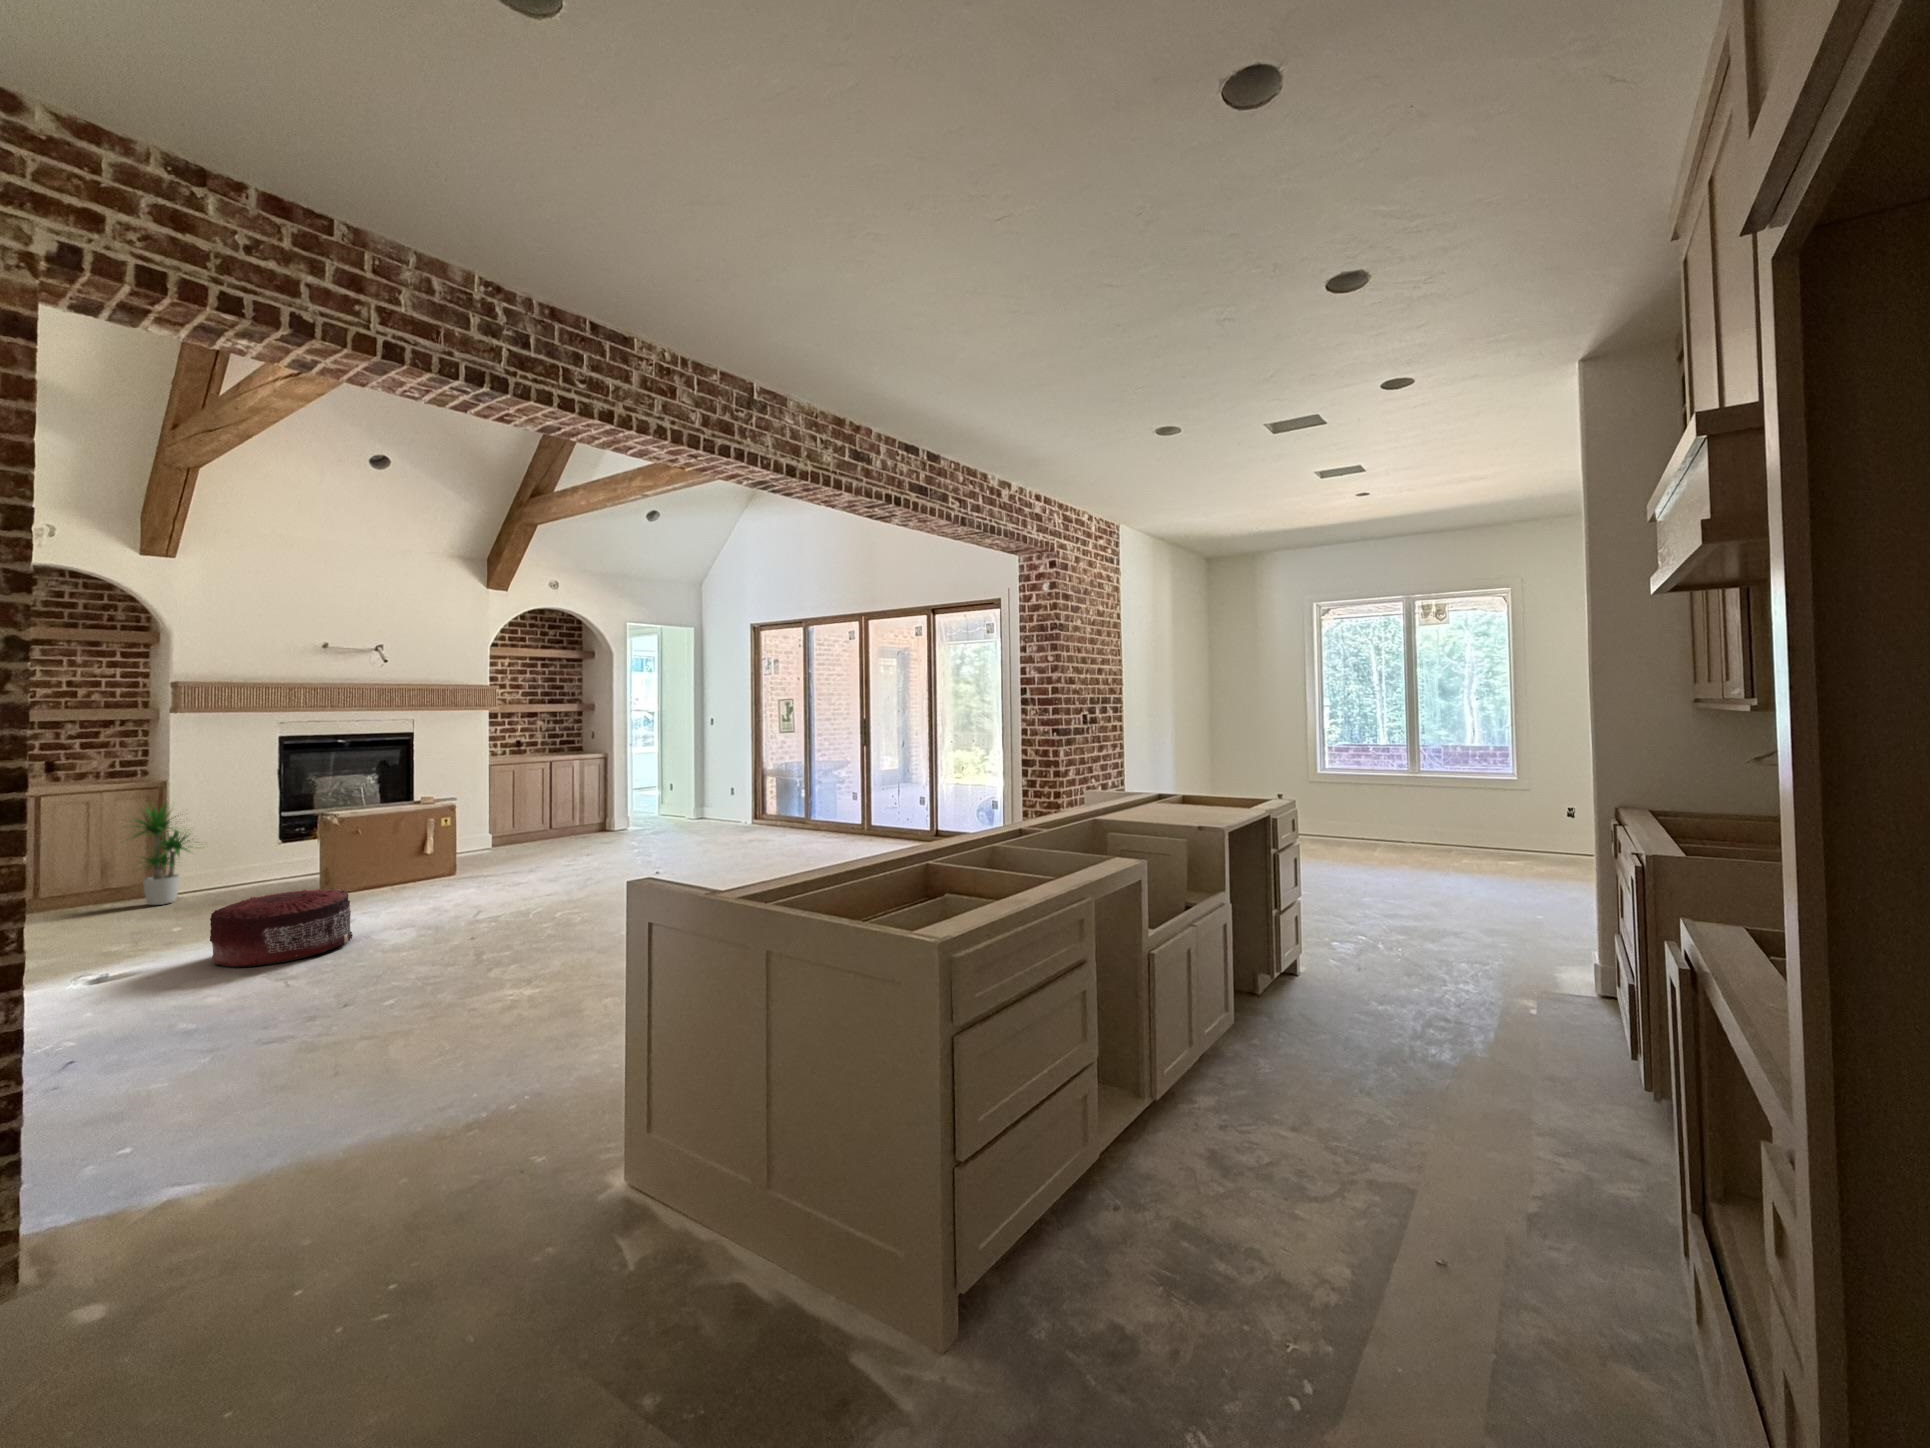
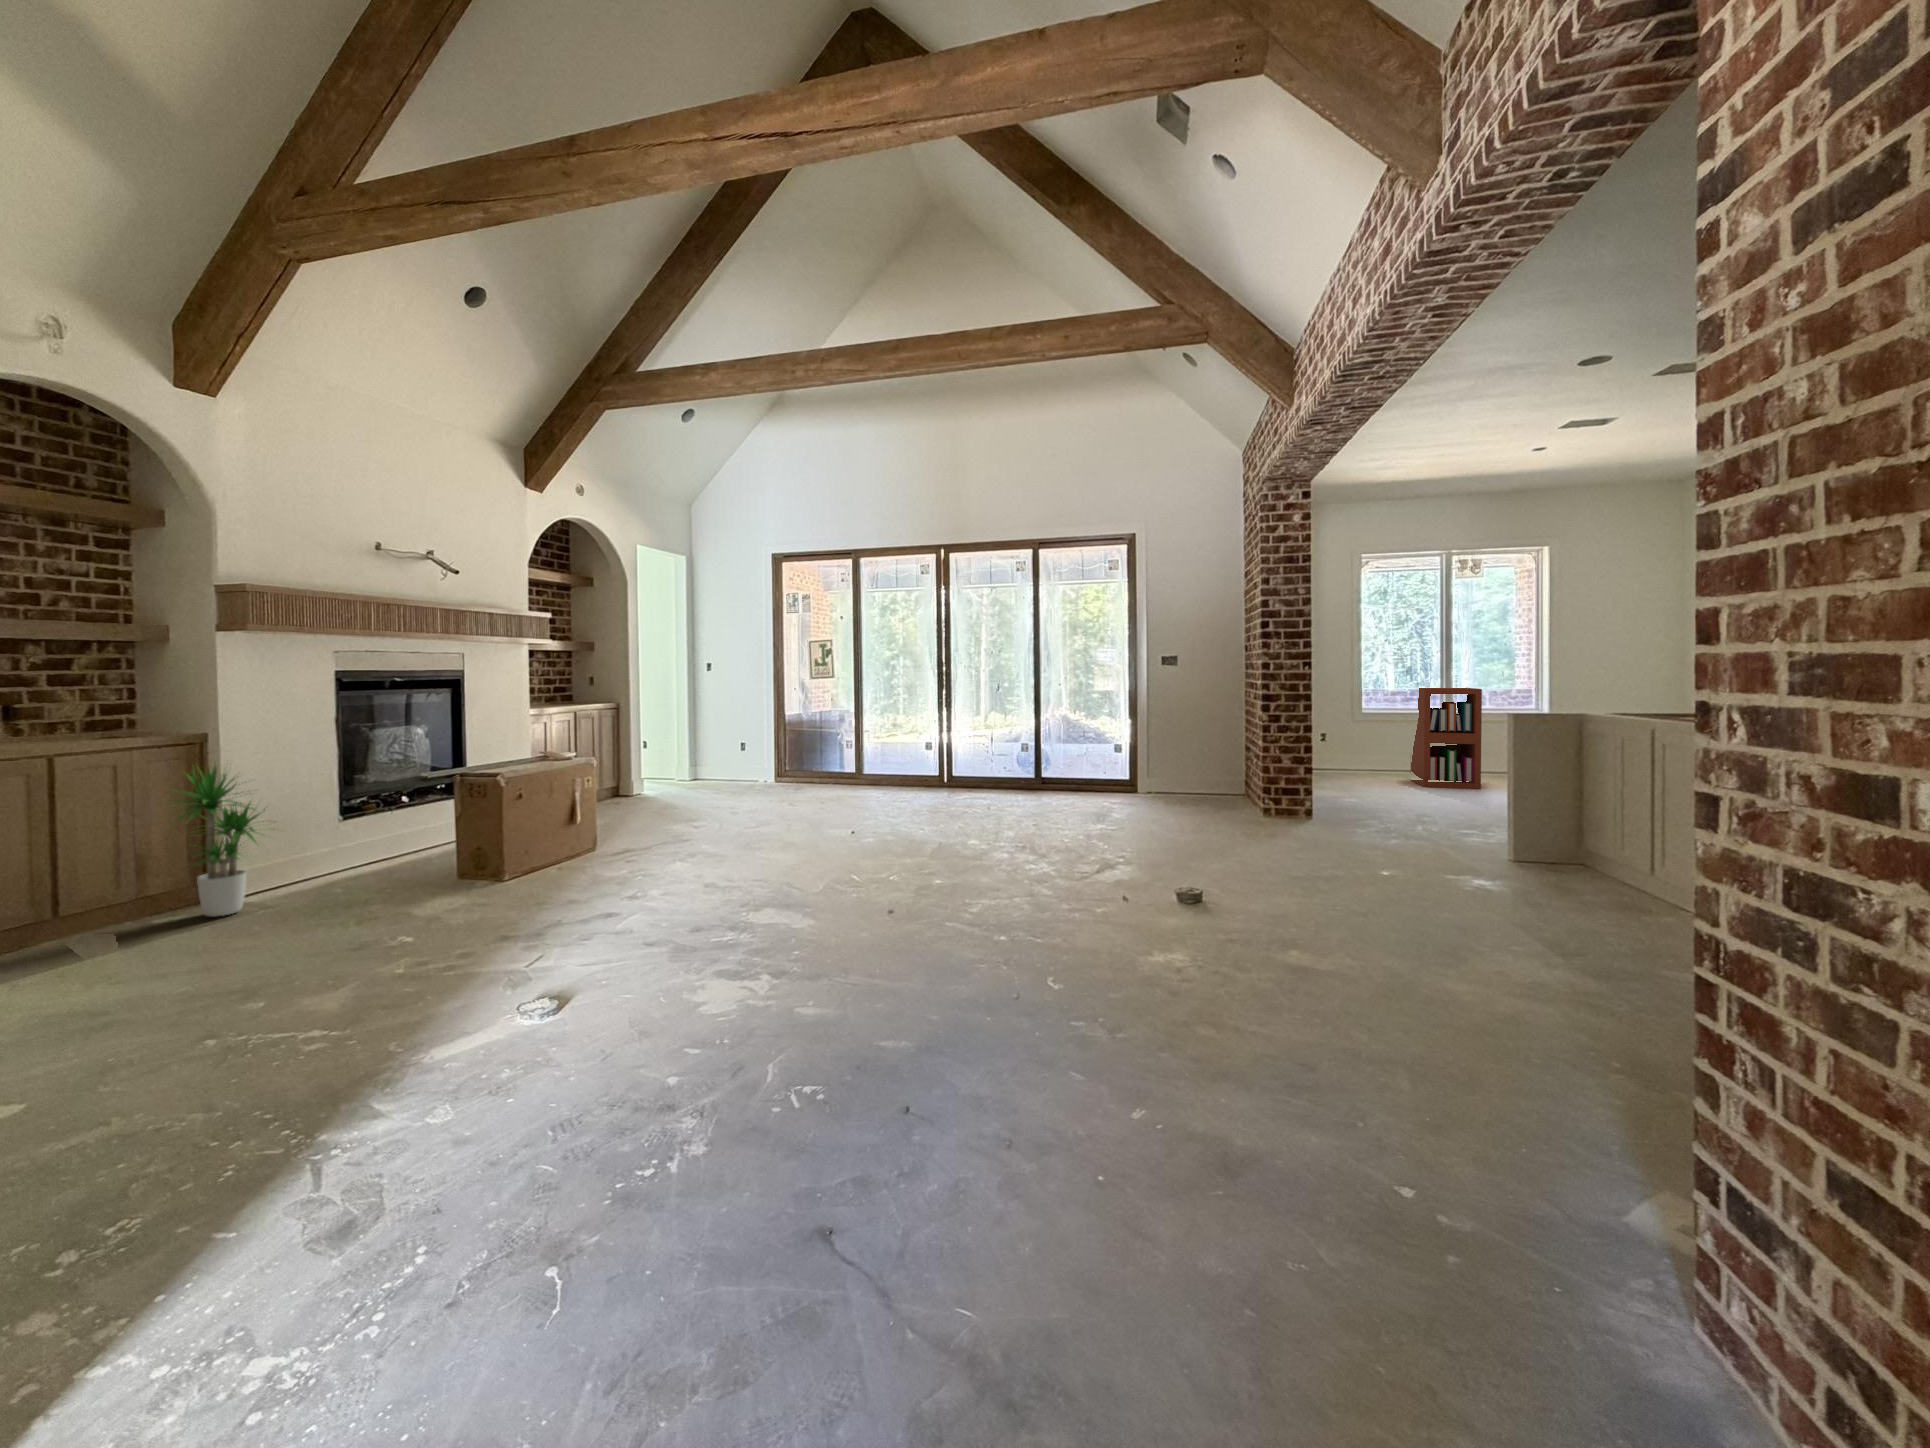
bookshelf: none [1323,742,1387,849] -> present [1411,688,1482,789]
pouf: present [210,889,353,967] -> none [545,874,706,991]

